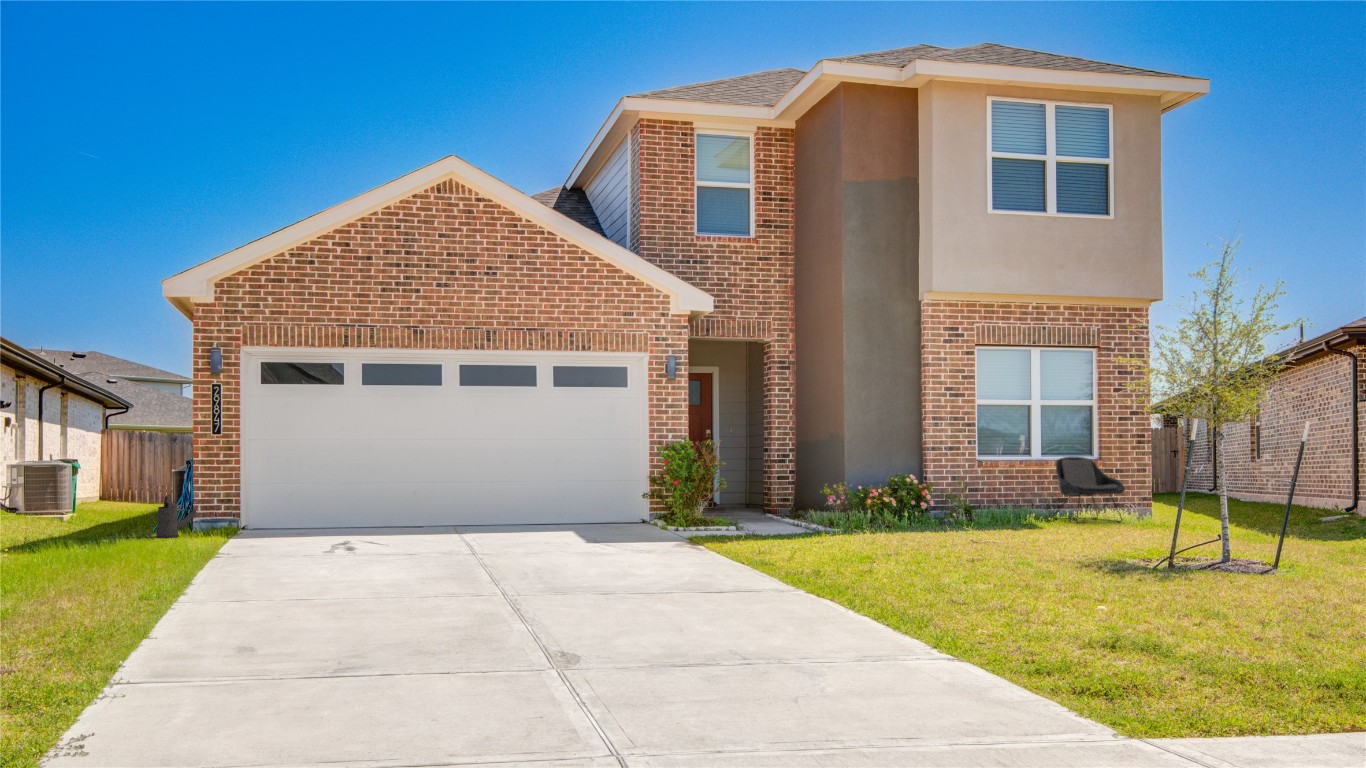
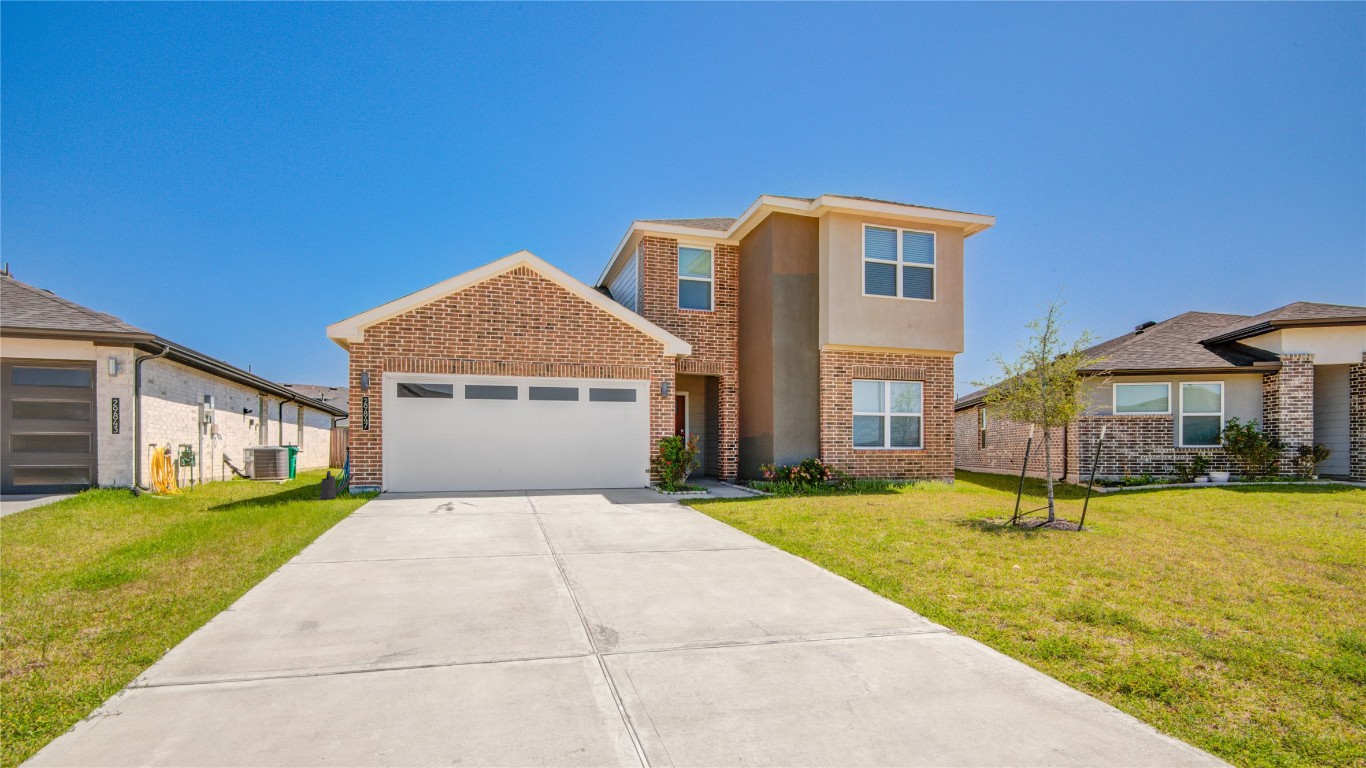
lounge chair: present [1053,457,1125,523] -> none [900,447,947,490]

